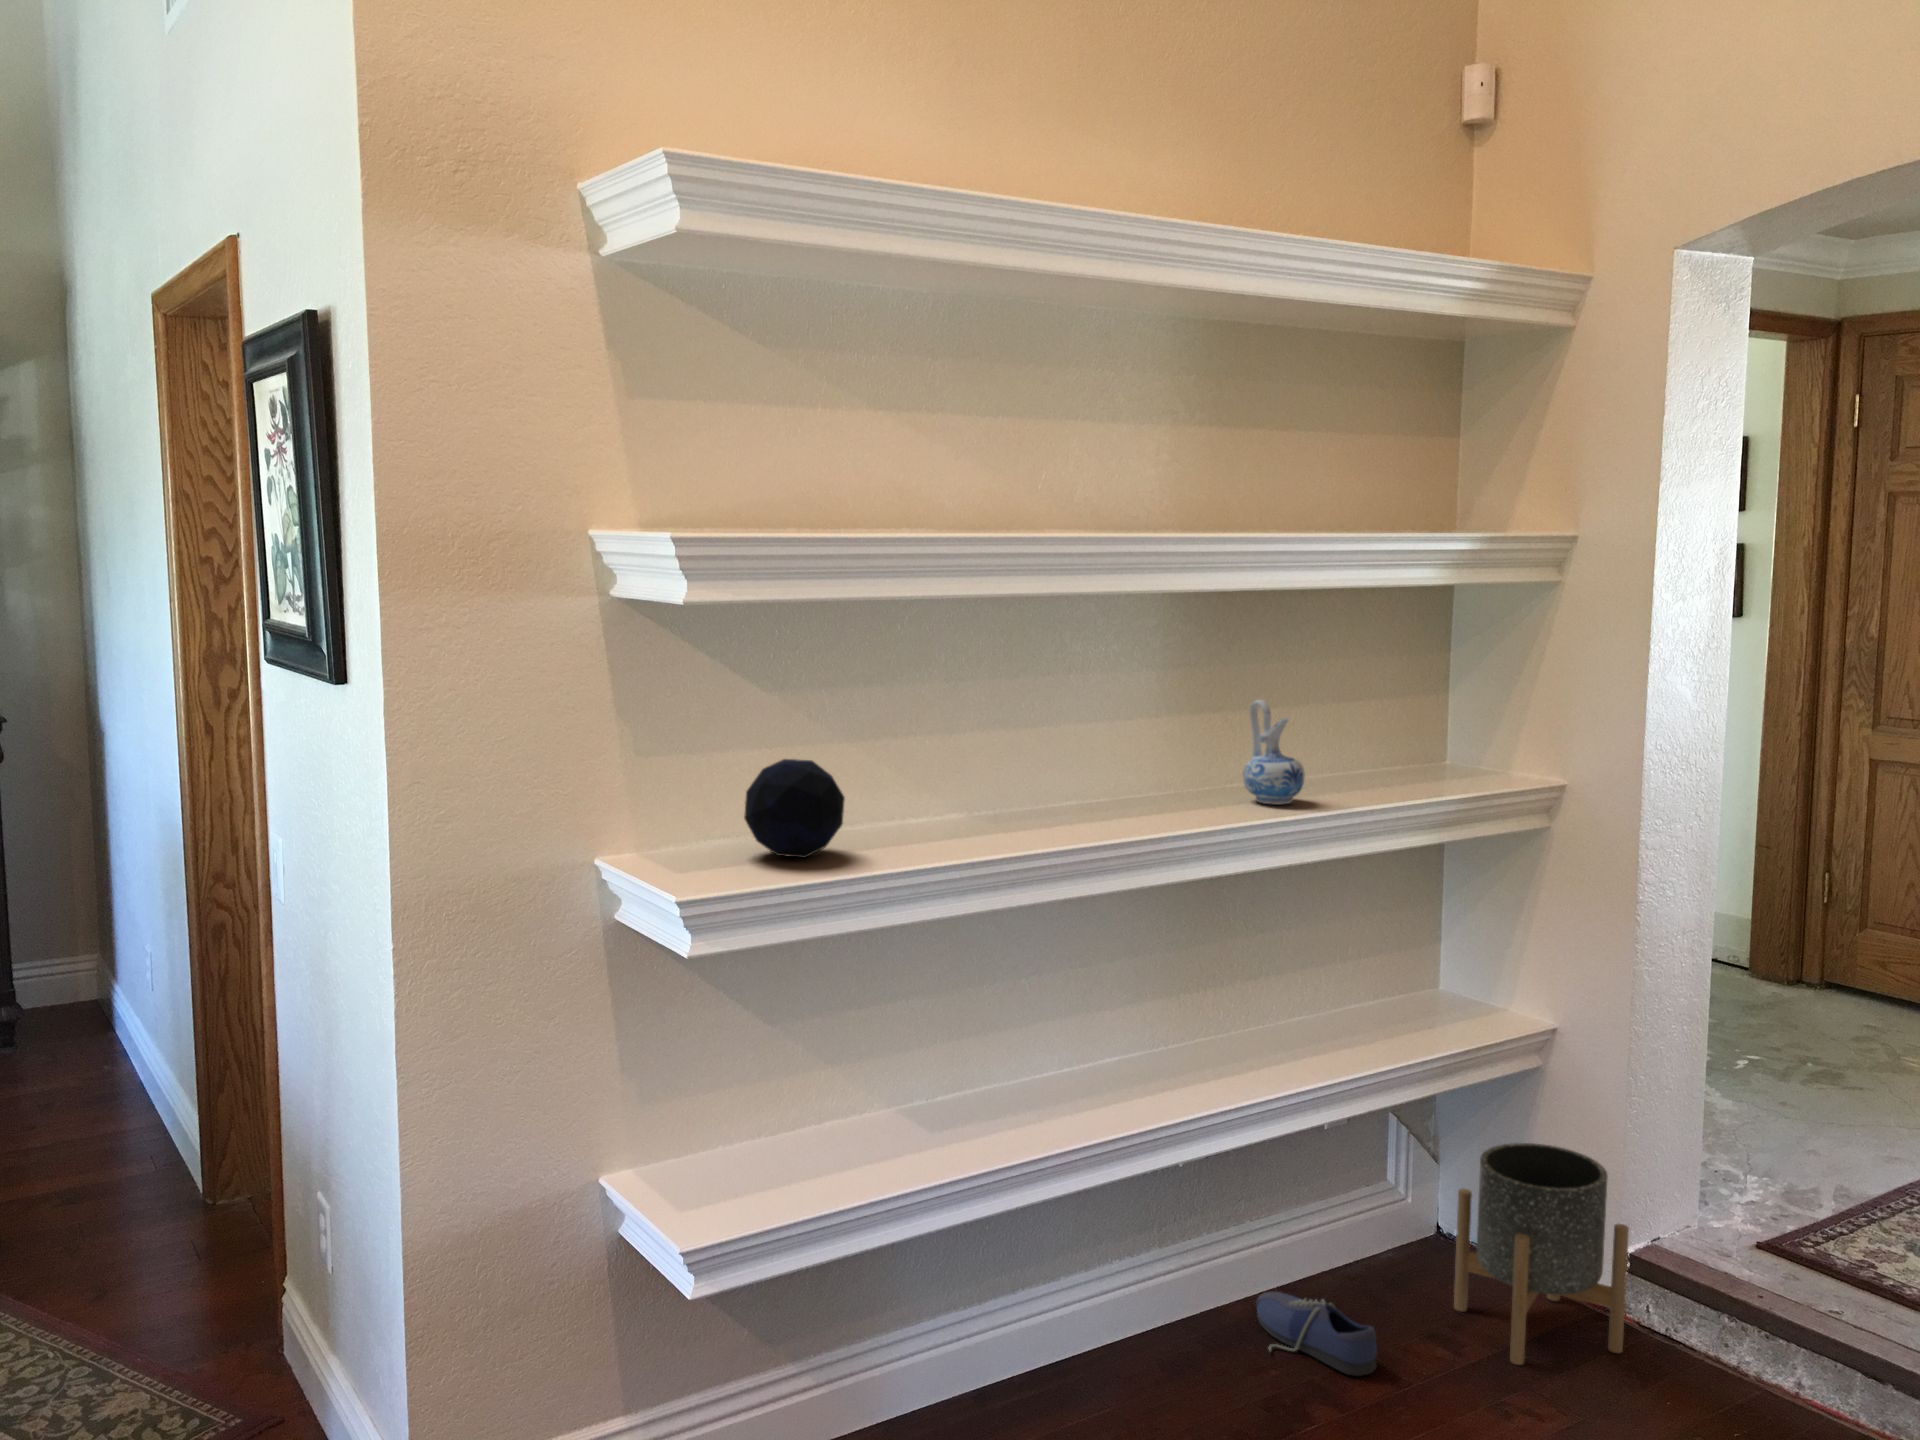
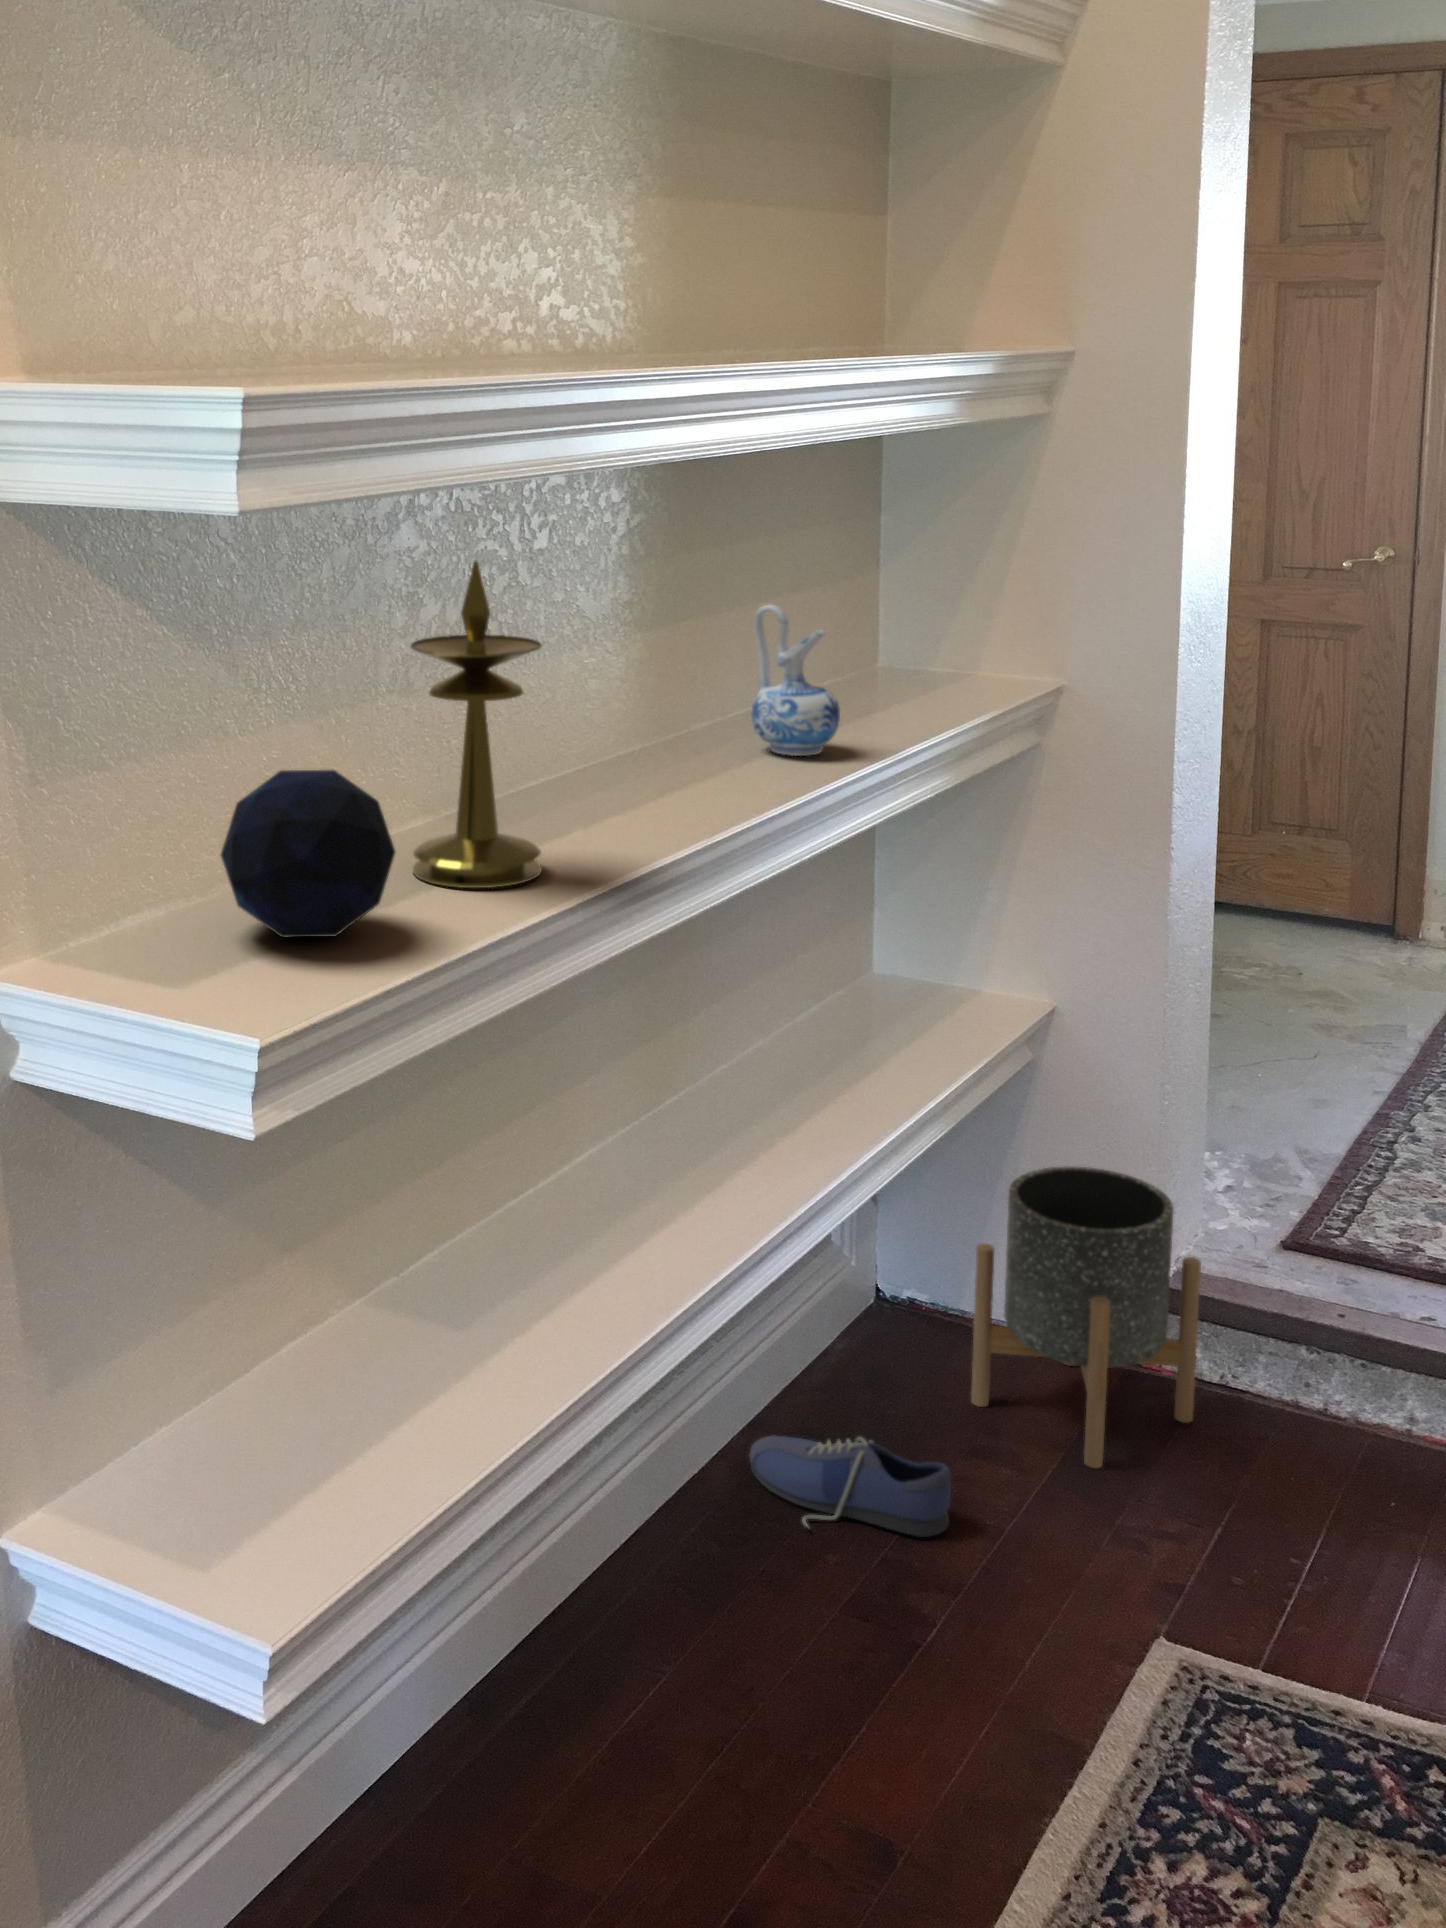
candlestick: none [901,646,983,847] -> present [410,561,542,888]

